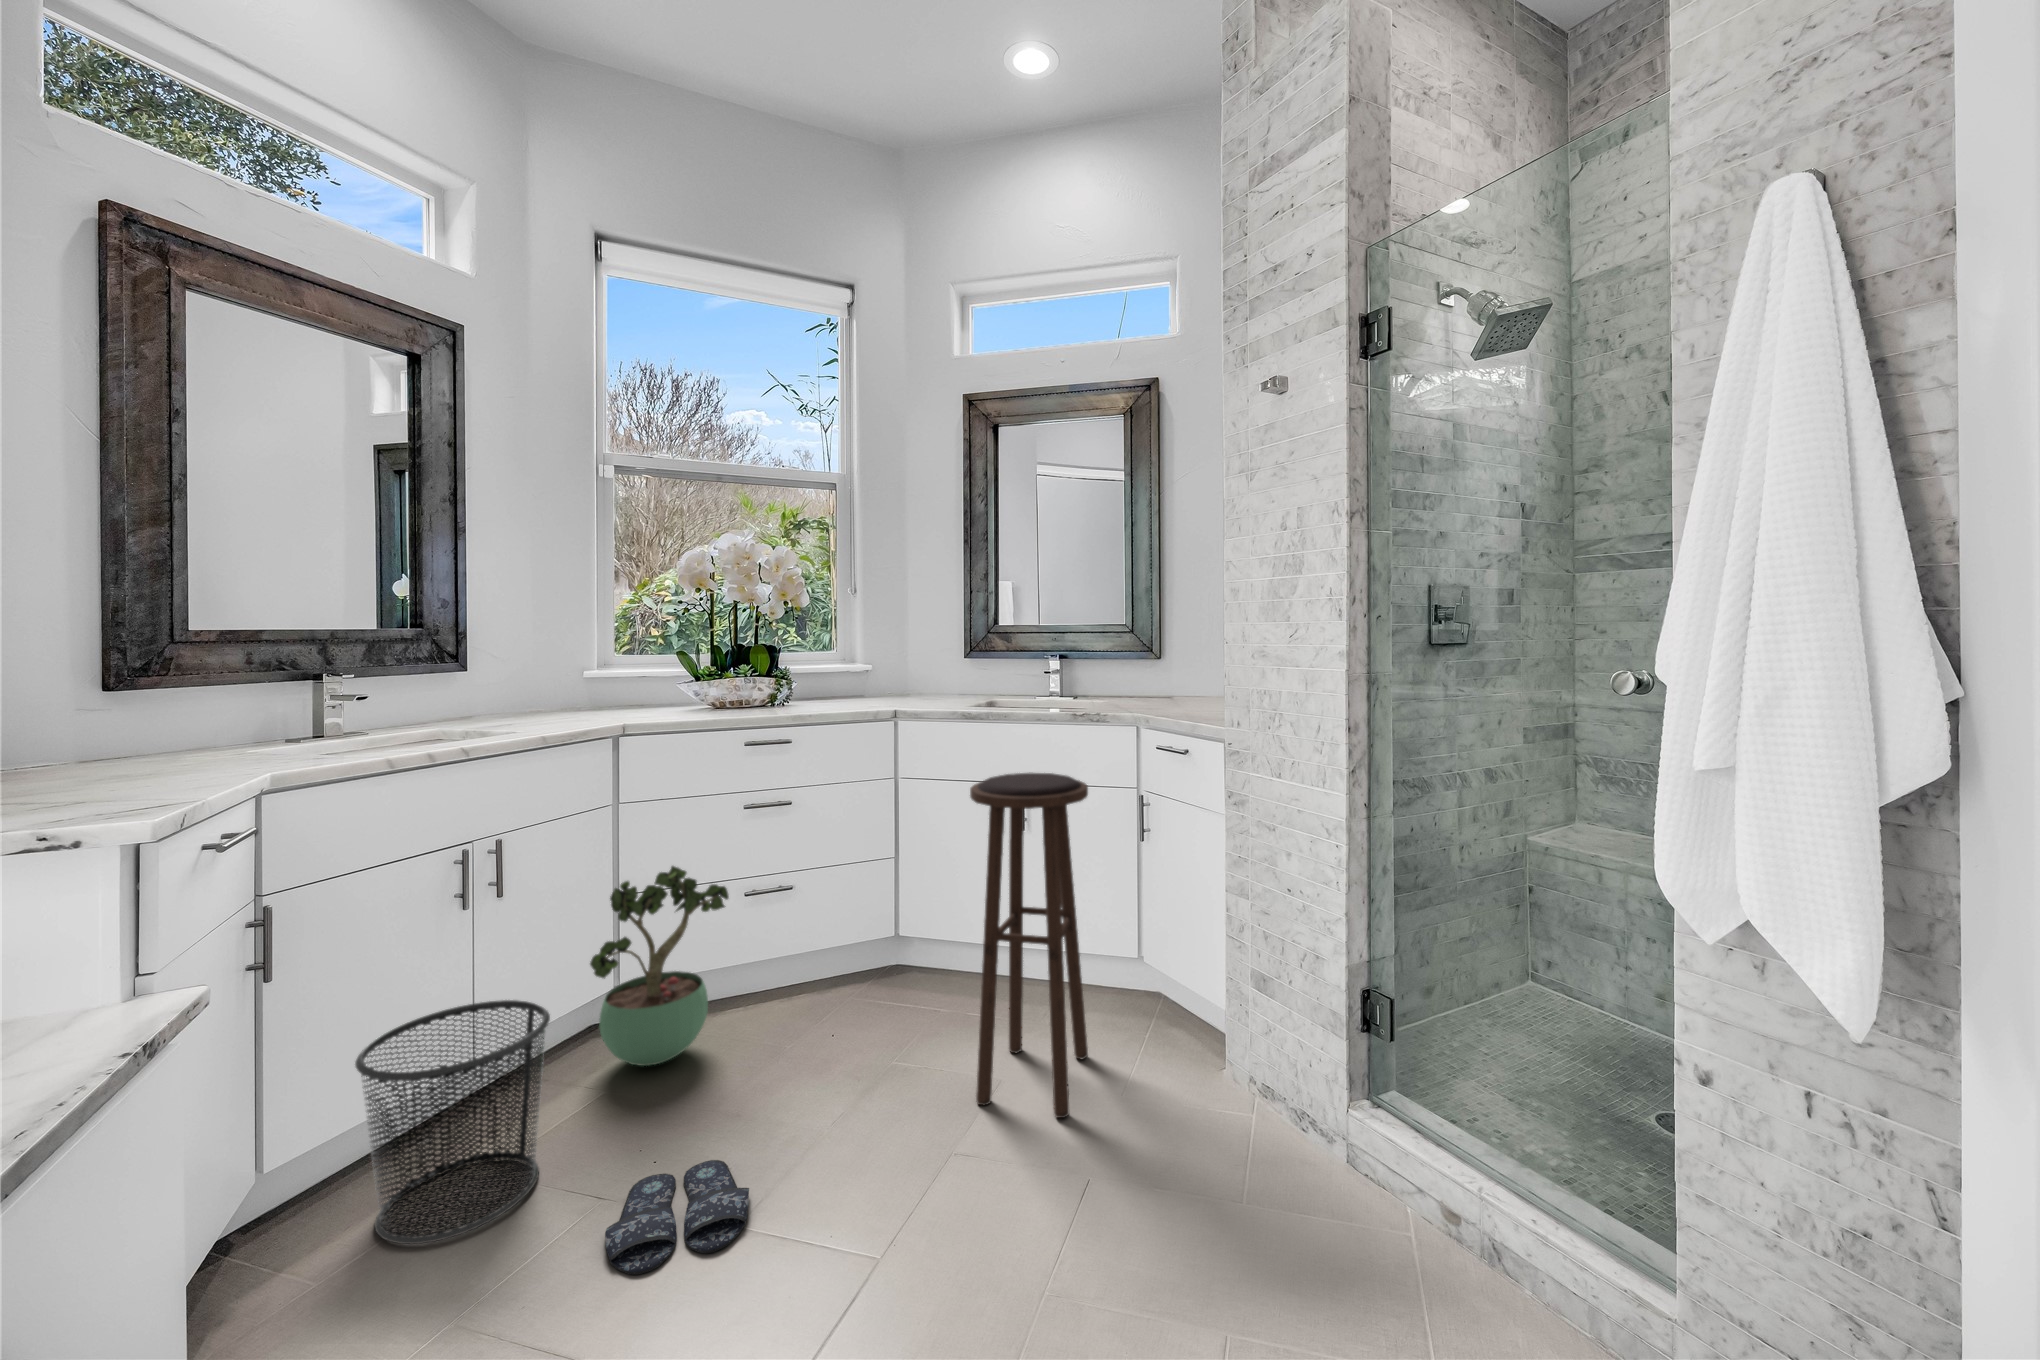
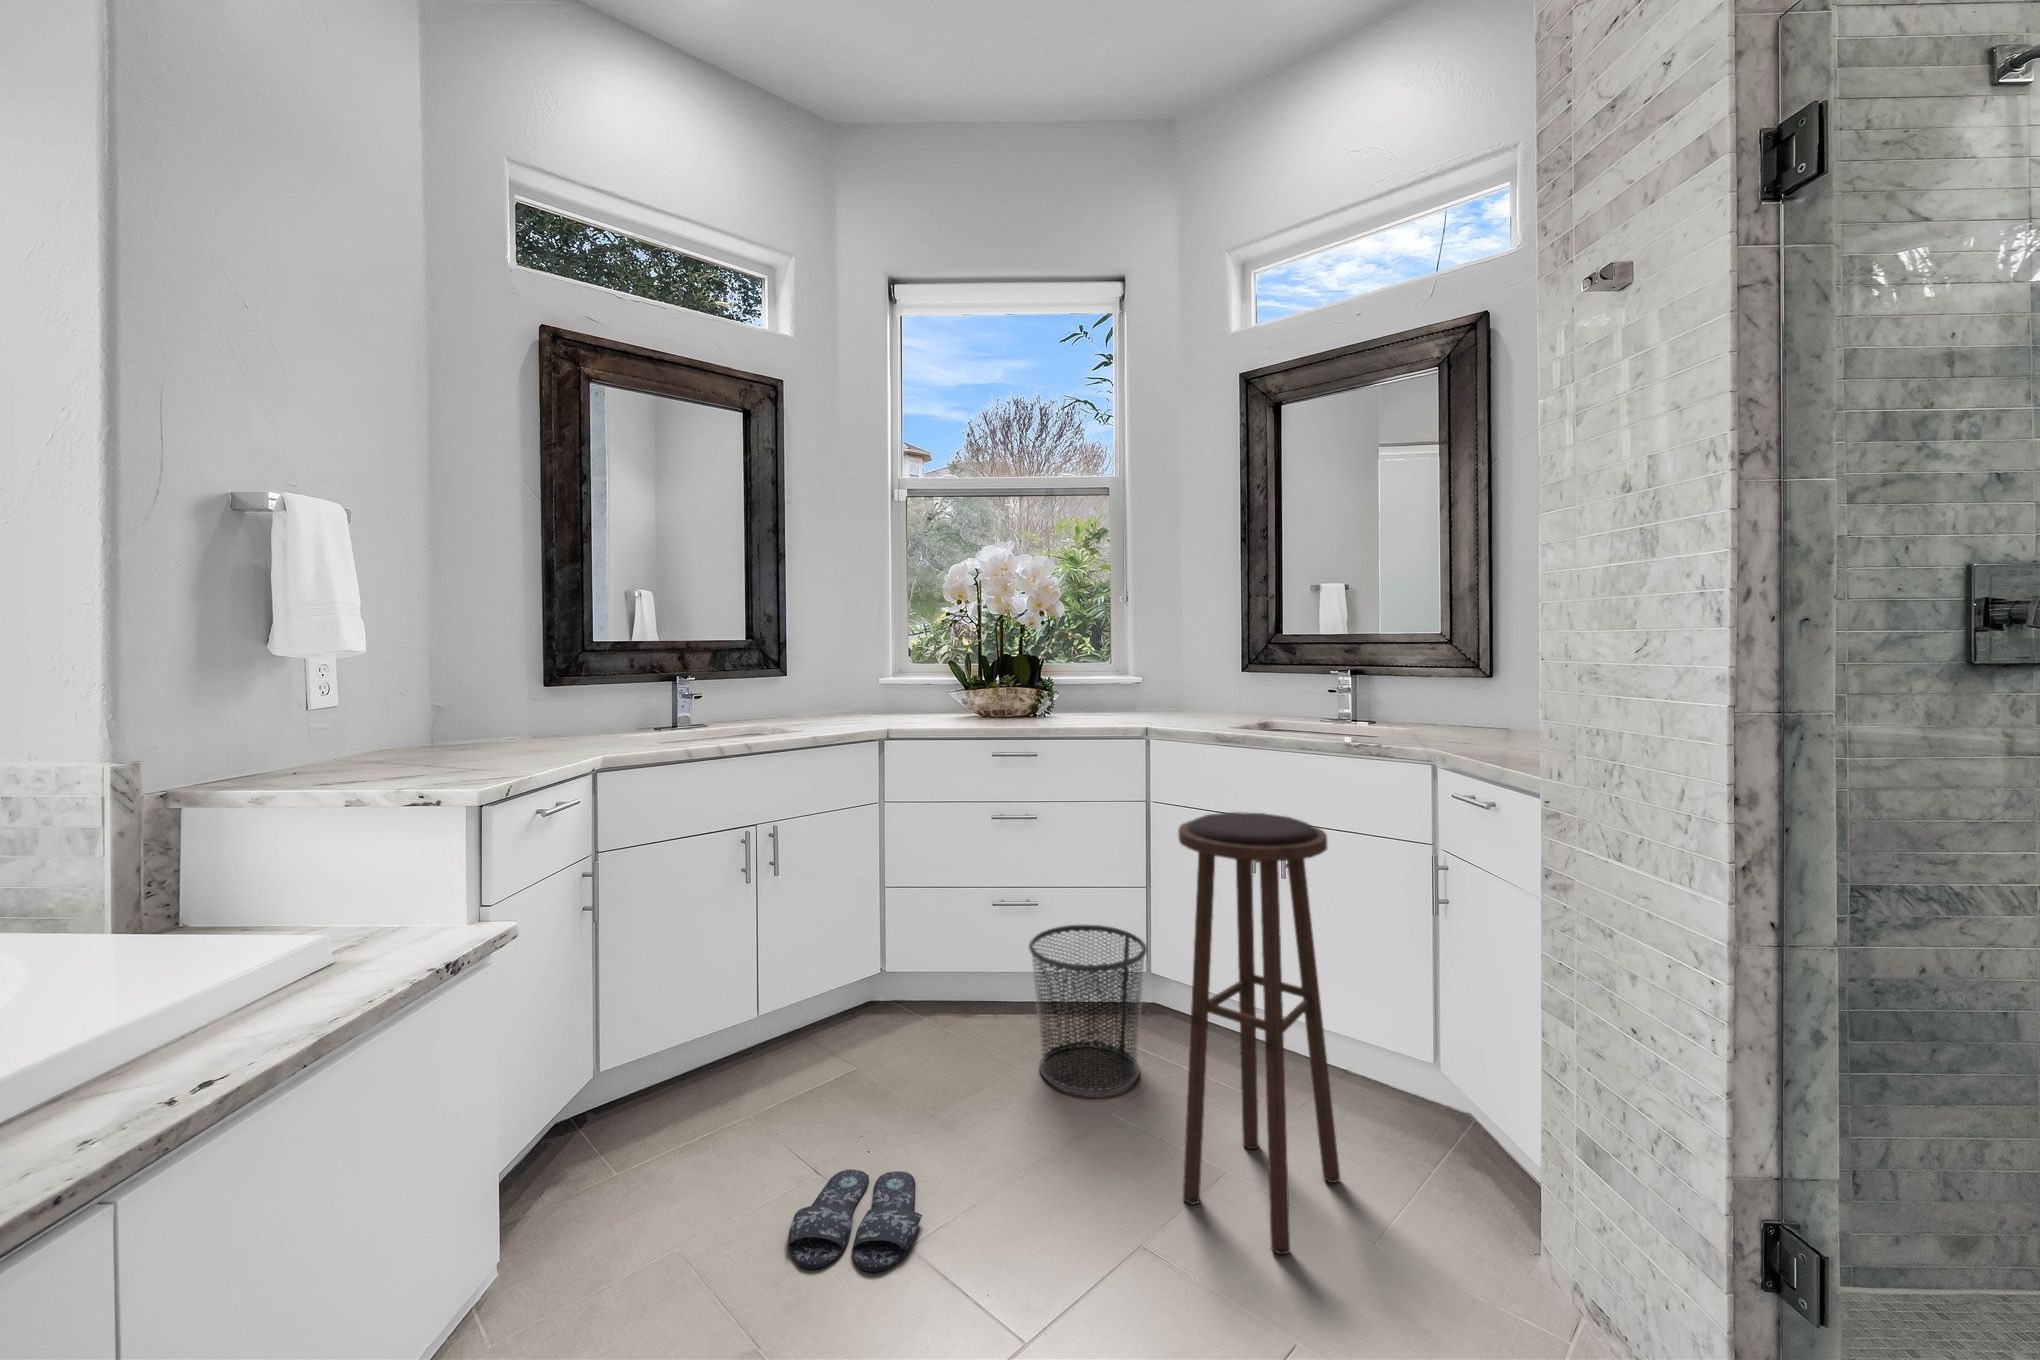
potted plant: present [590,866,729,1066] -> none [840,868,963,1057]
waste bin: present [355,1000,550,1244] -> present [1029,925,1147,1095]

